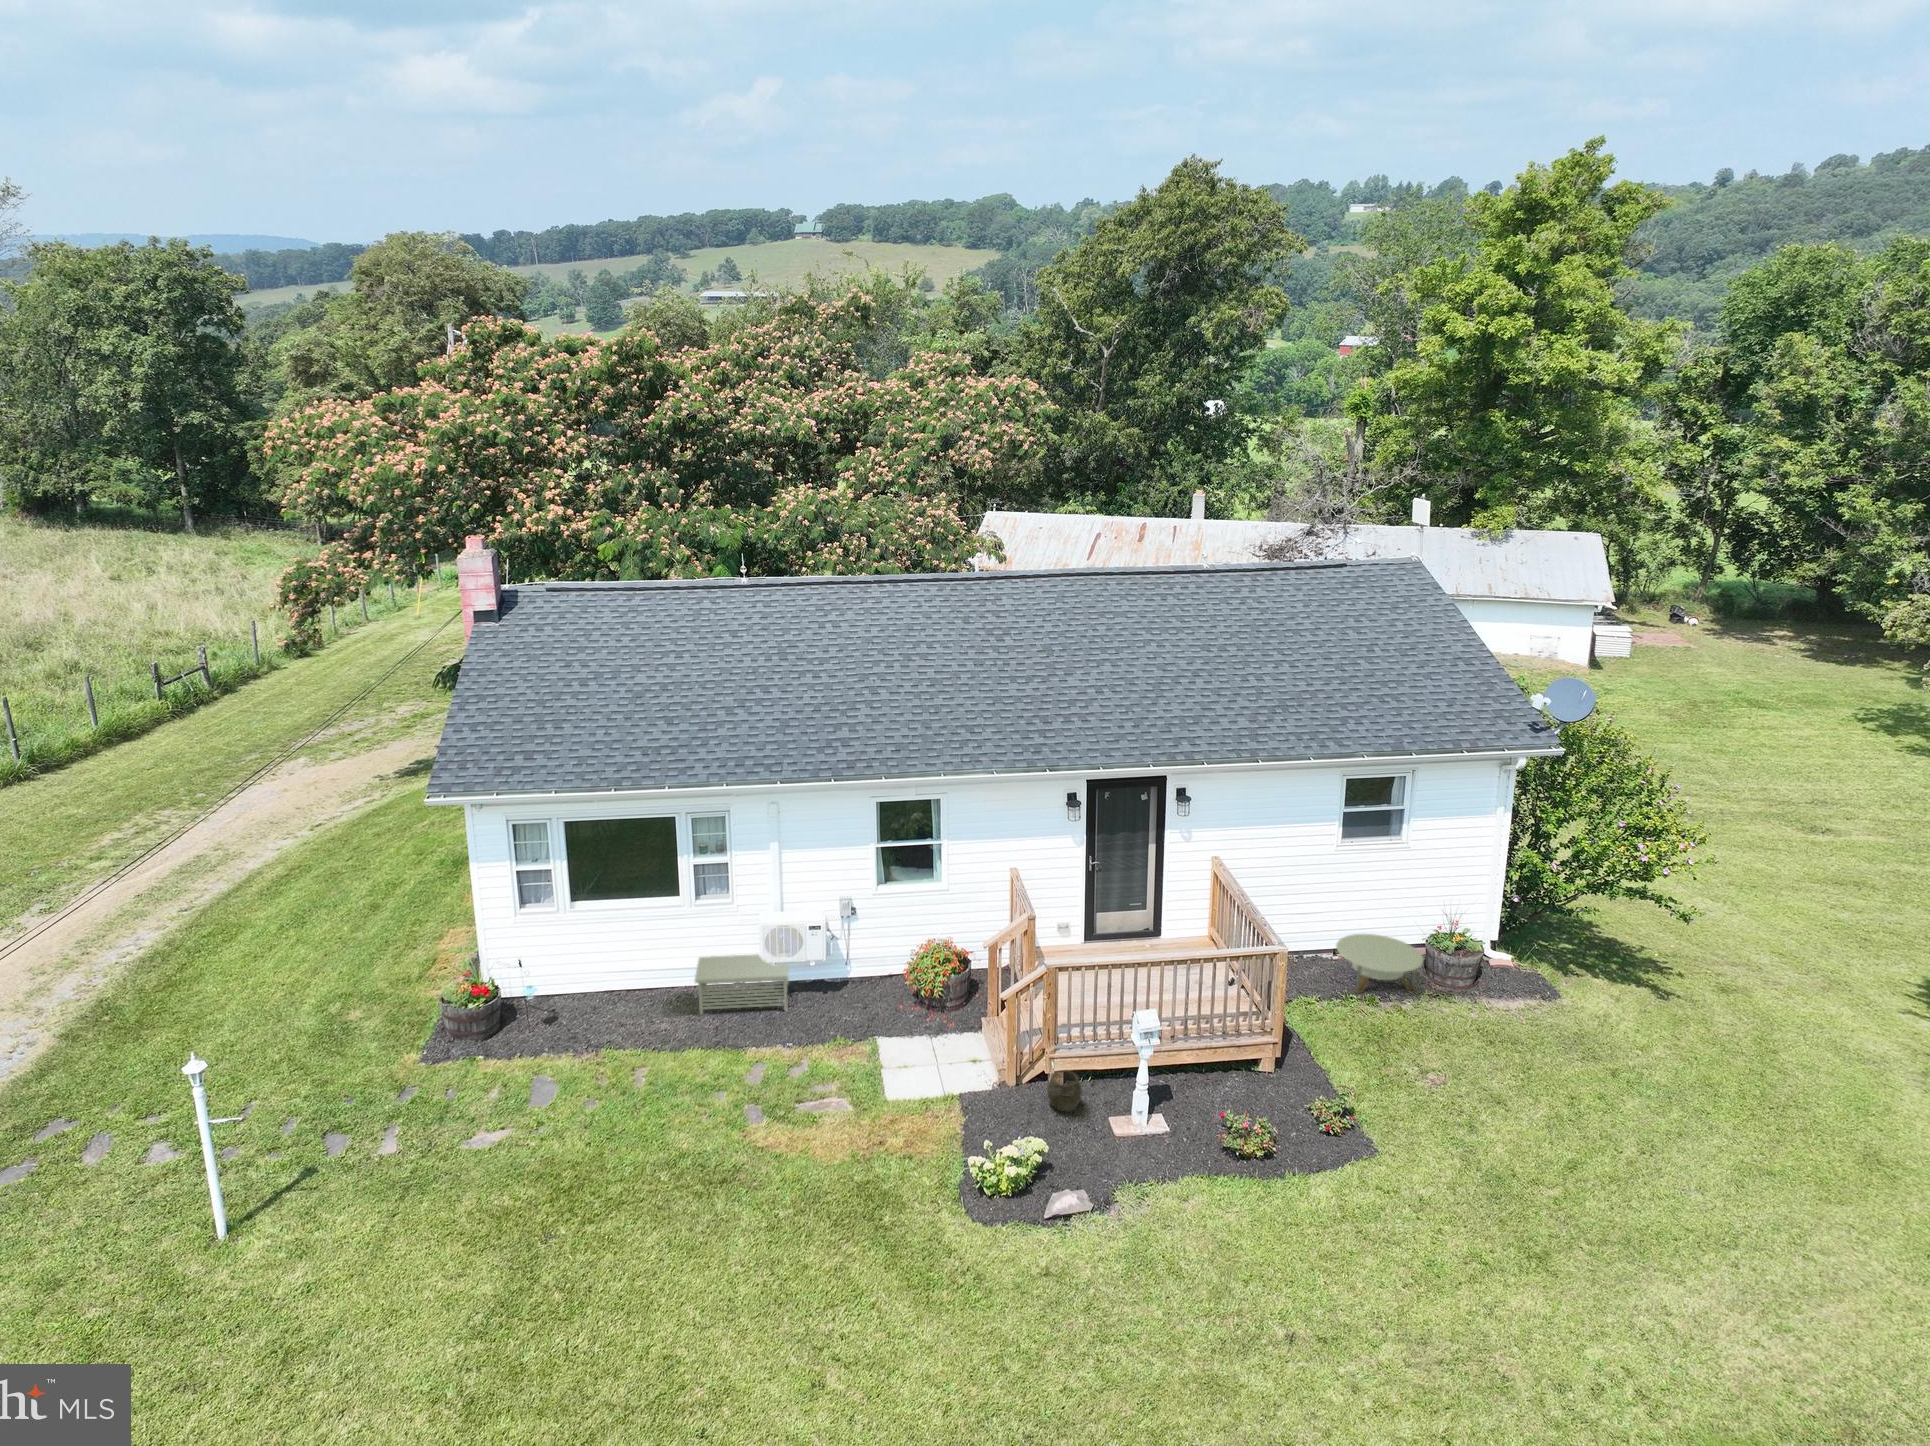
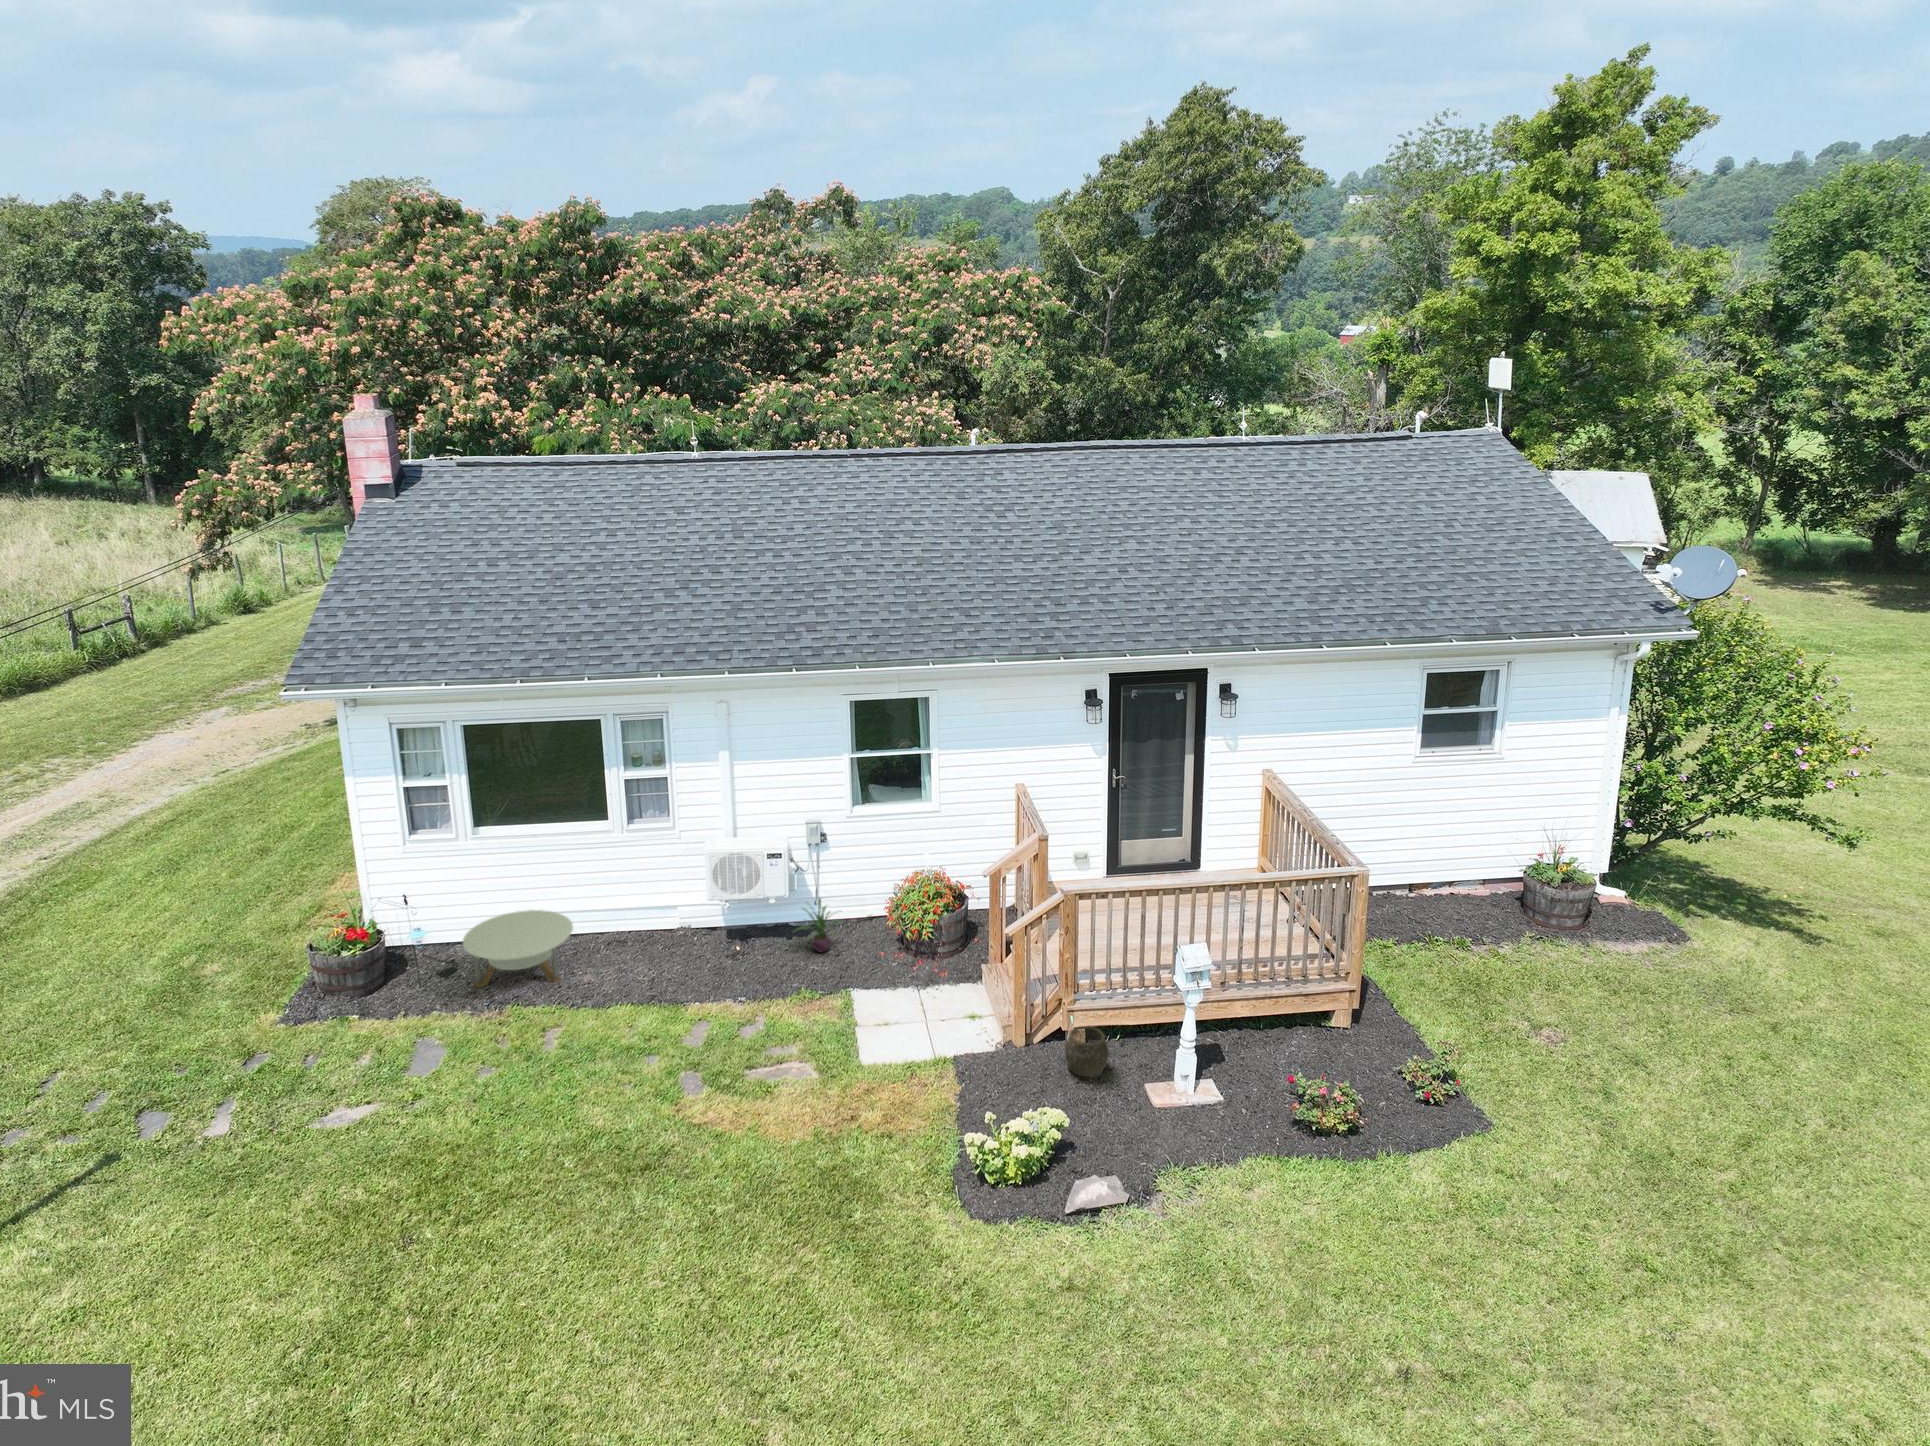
round table: present [1336,934,1424,993] -> present [463,910,573,988]
storage bench: present [695,954,789,1015] -> none [626,891,745,966]
decorative plant: none [828,959,872,1005] -> present [794,899,841,952]

